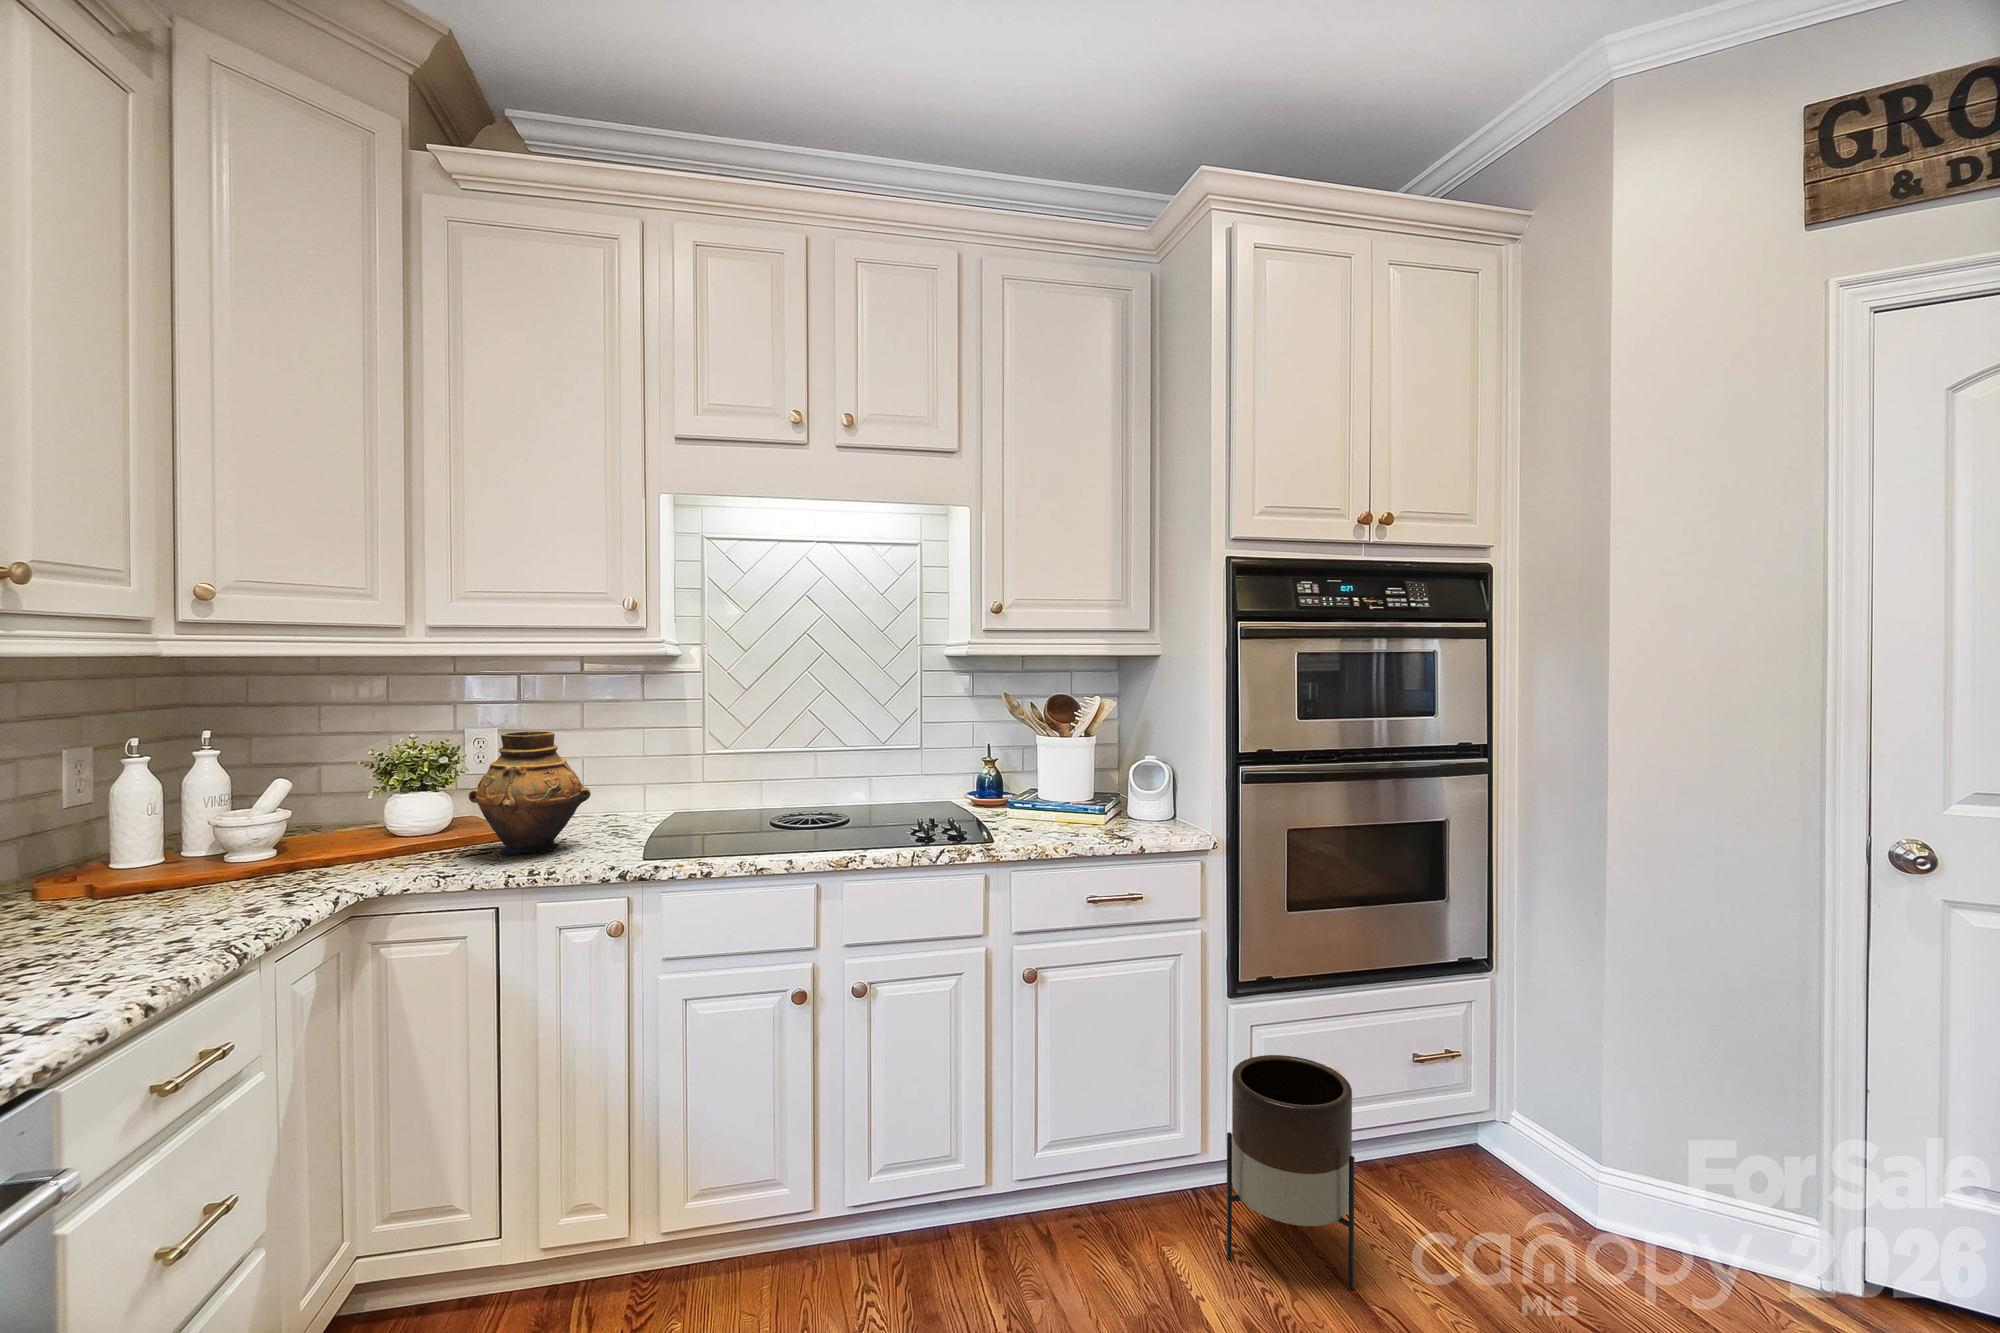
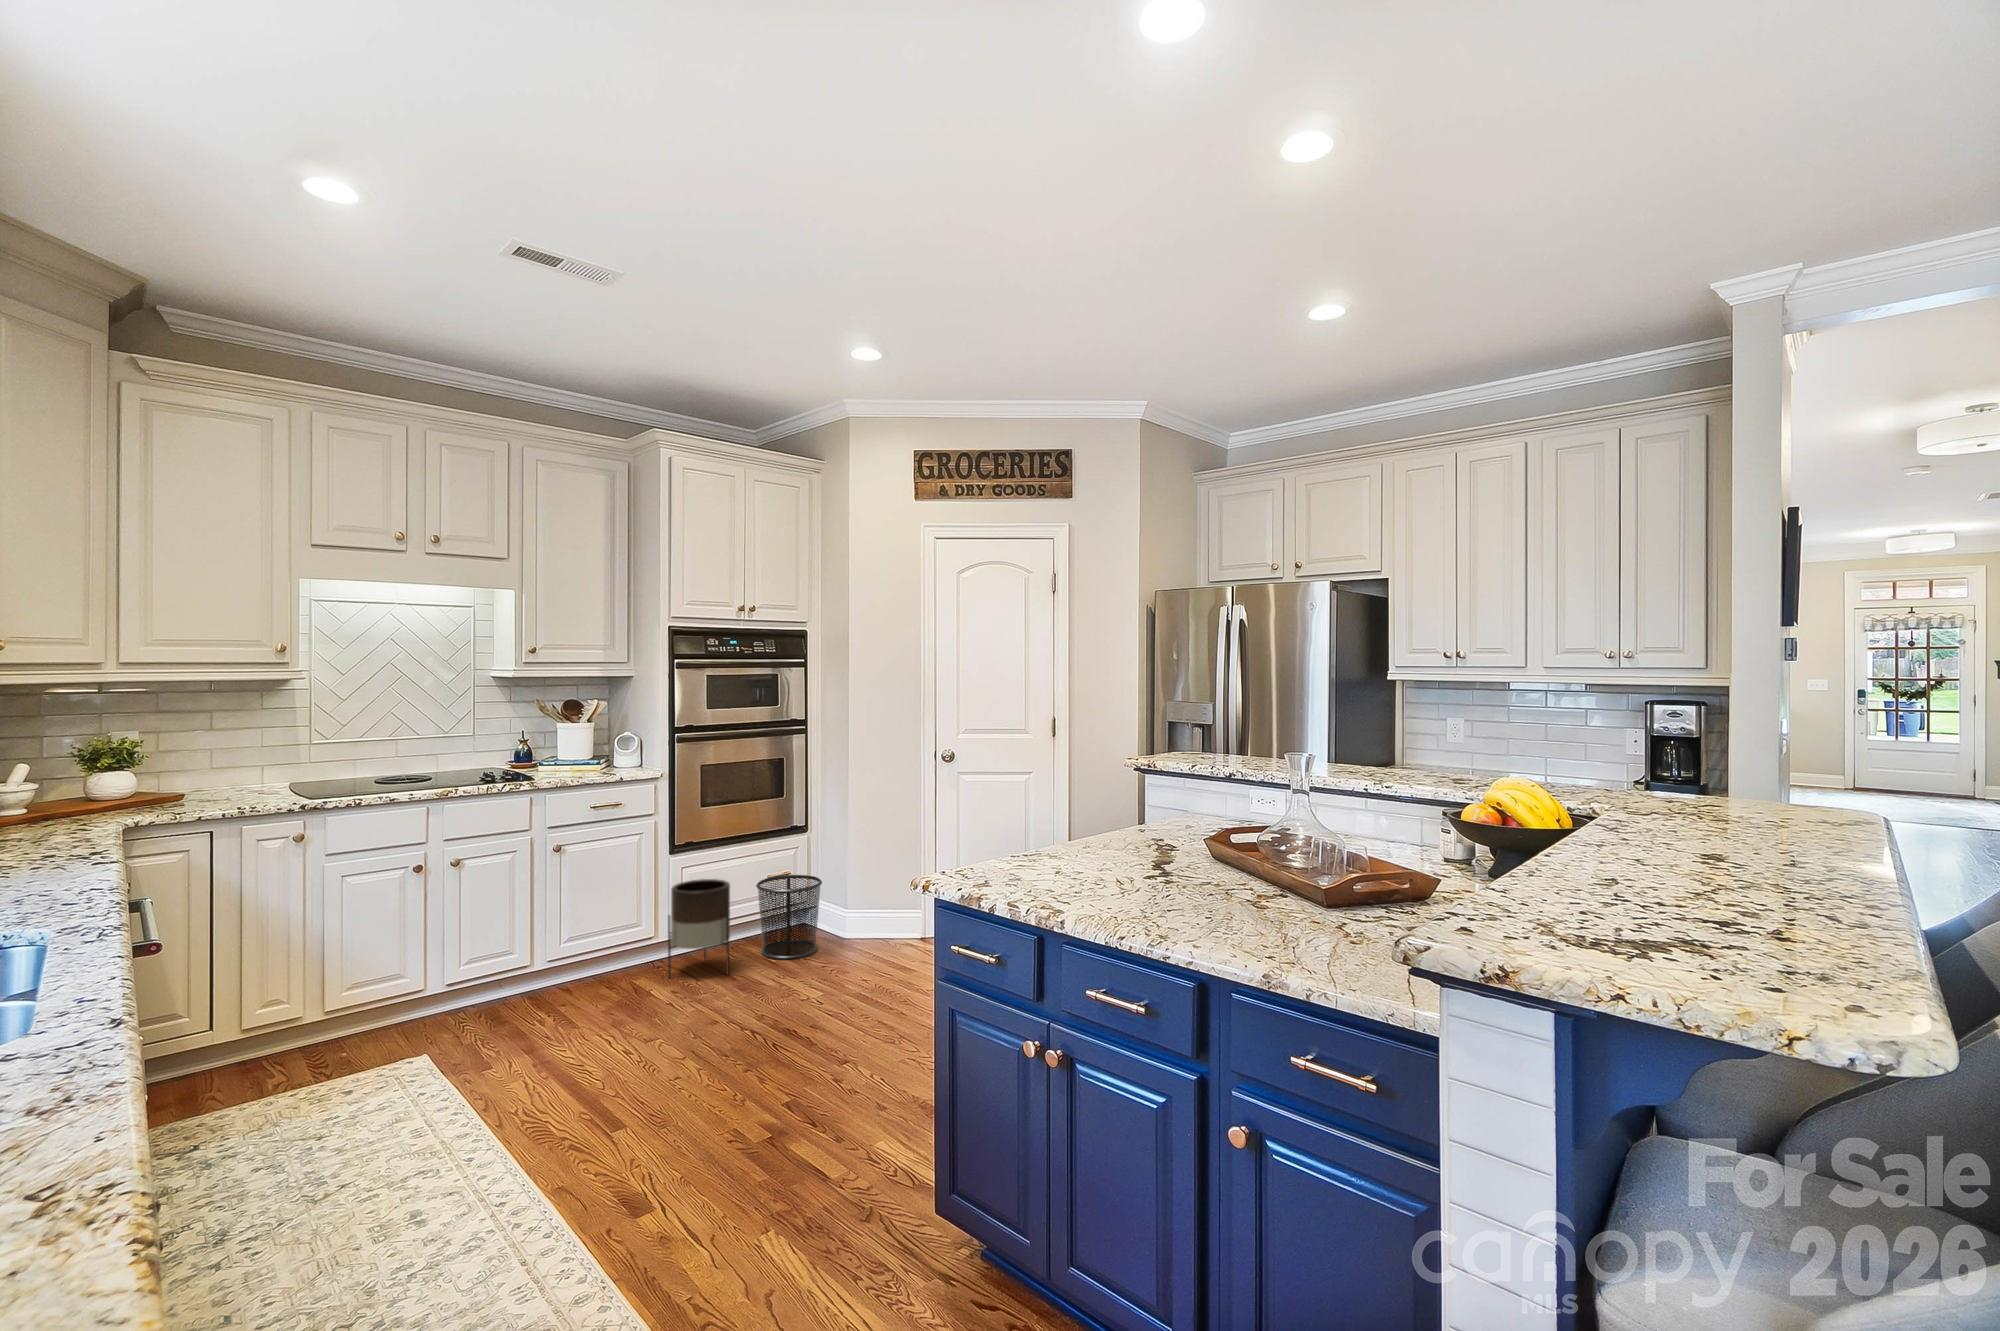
vase: present [469,731,591,853] -> none [172,728,260,803]
waste bin: none [1397,1060,1551,1271] -> present [756,875,822,959]

